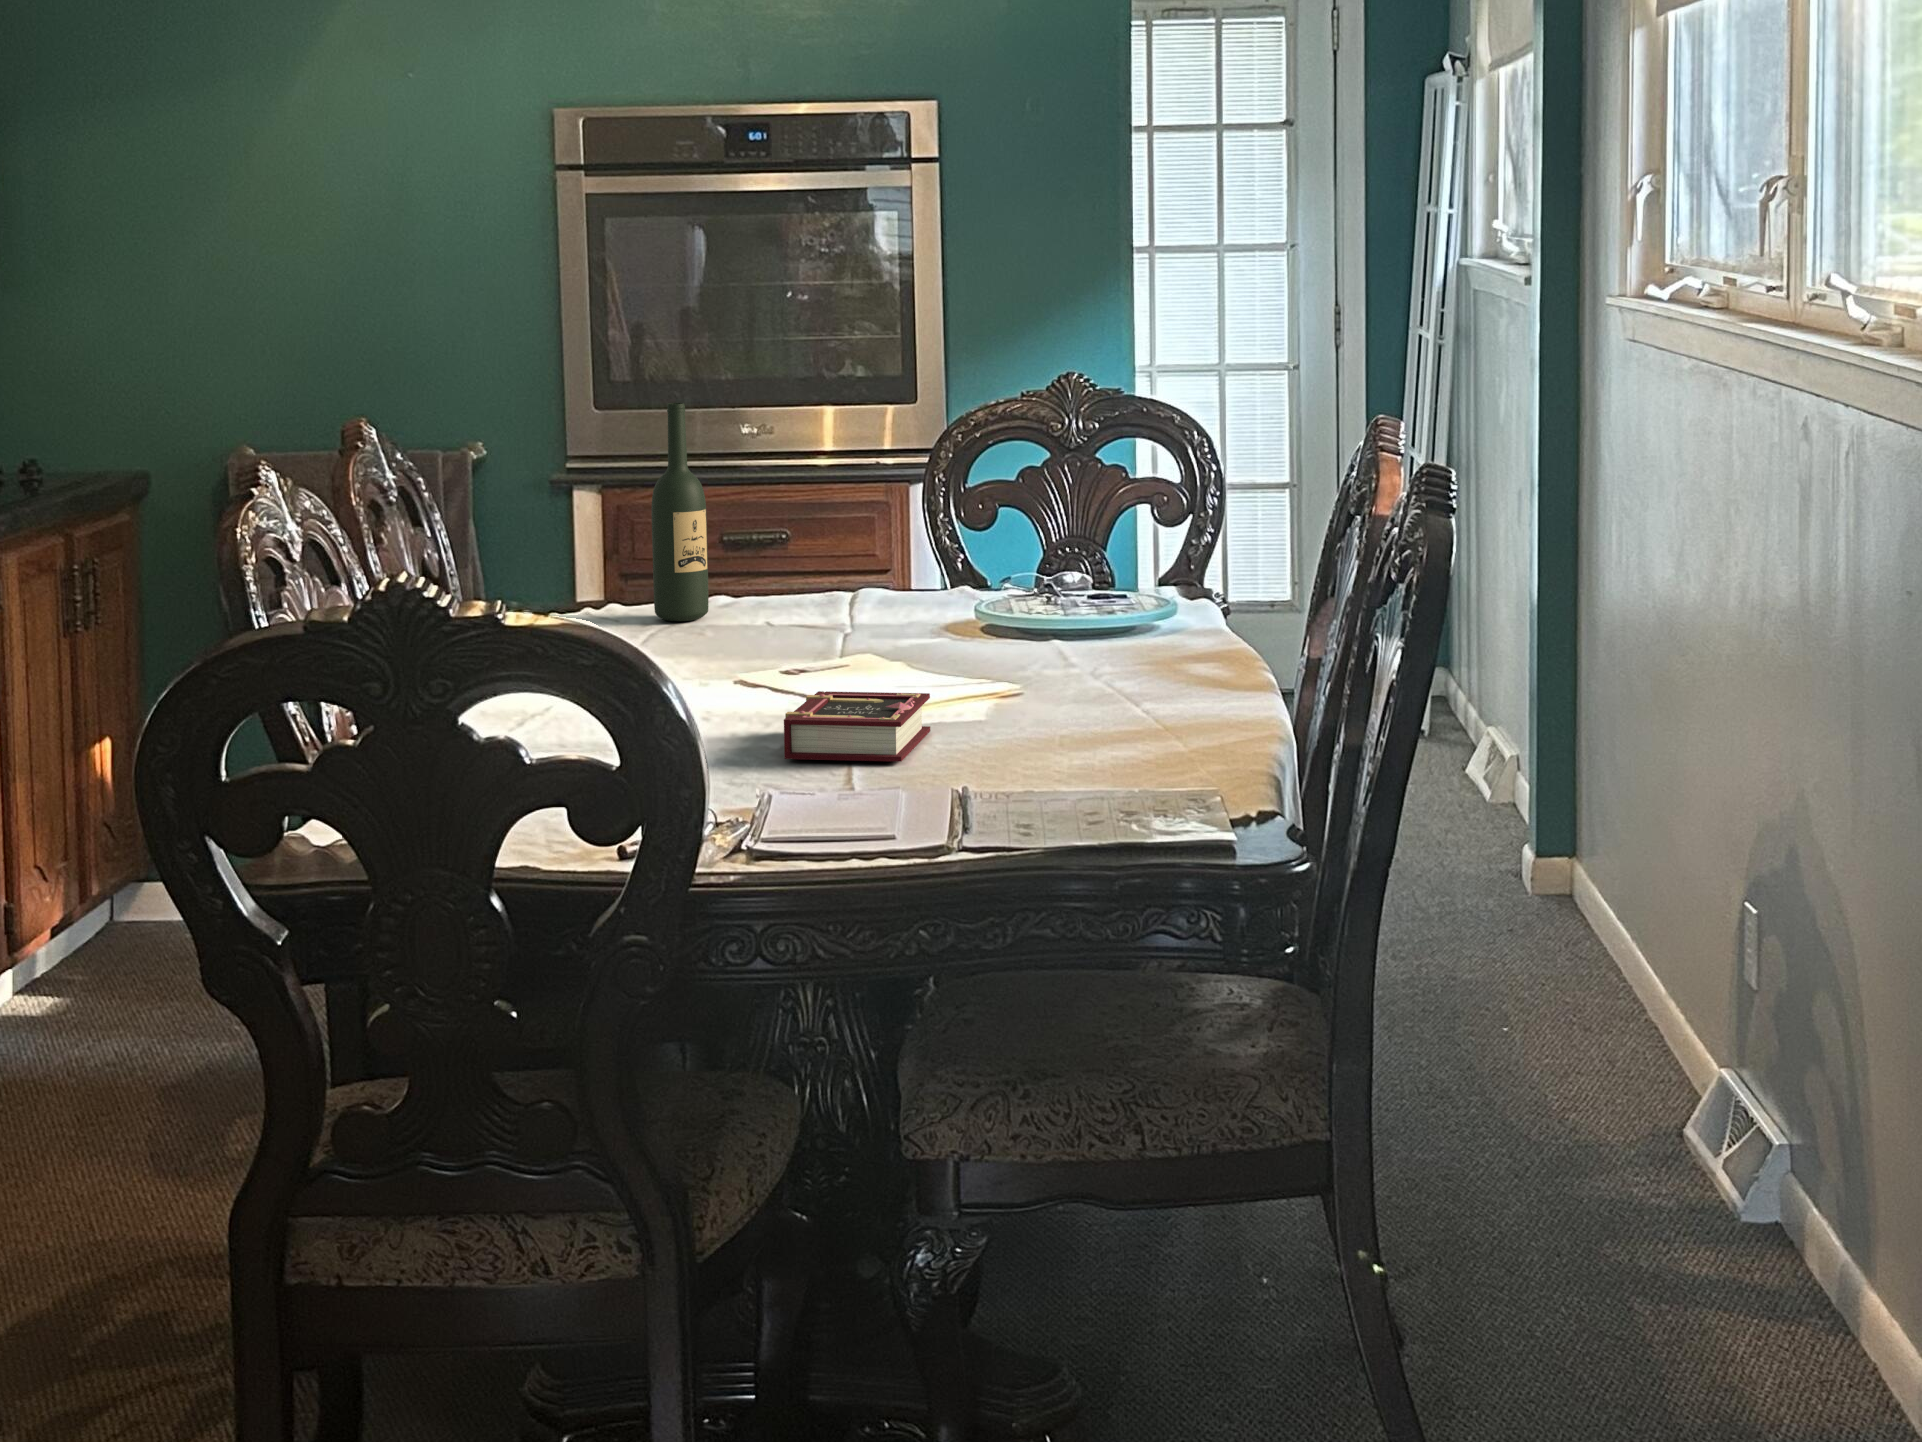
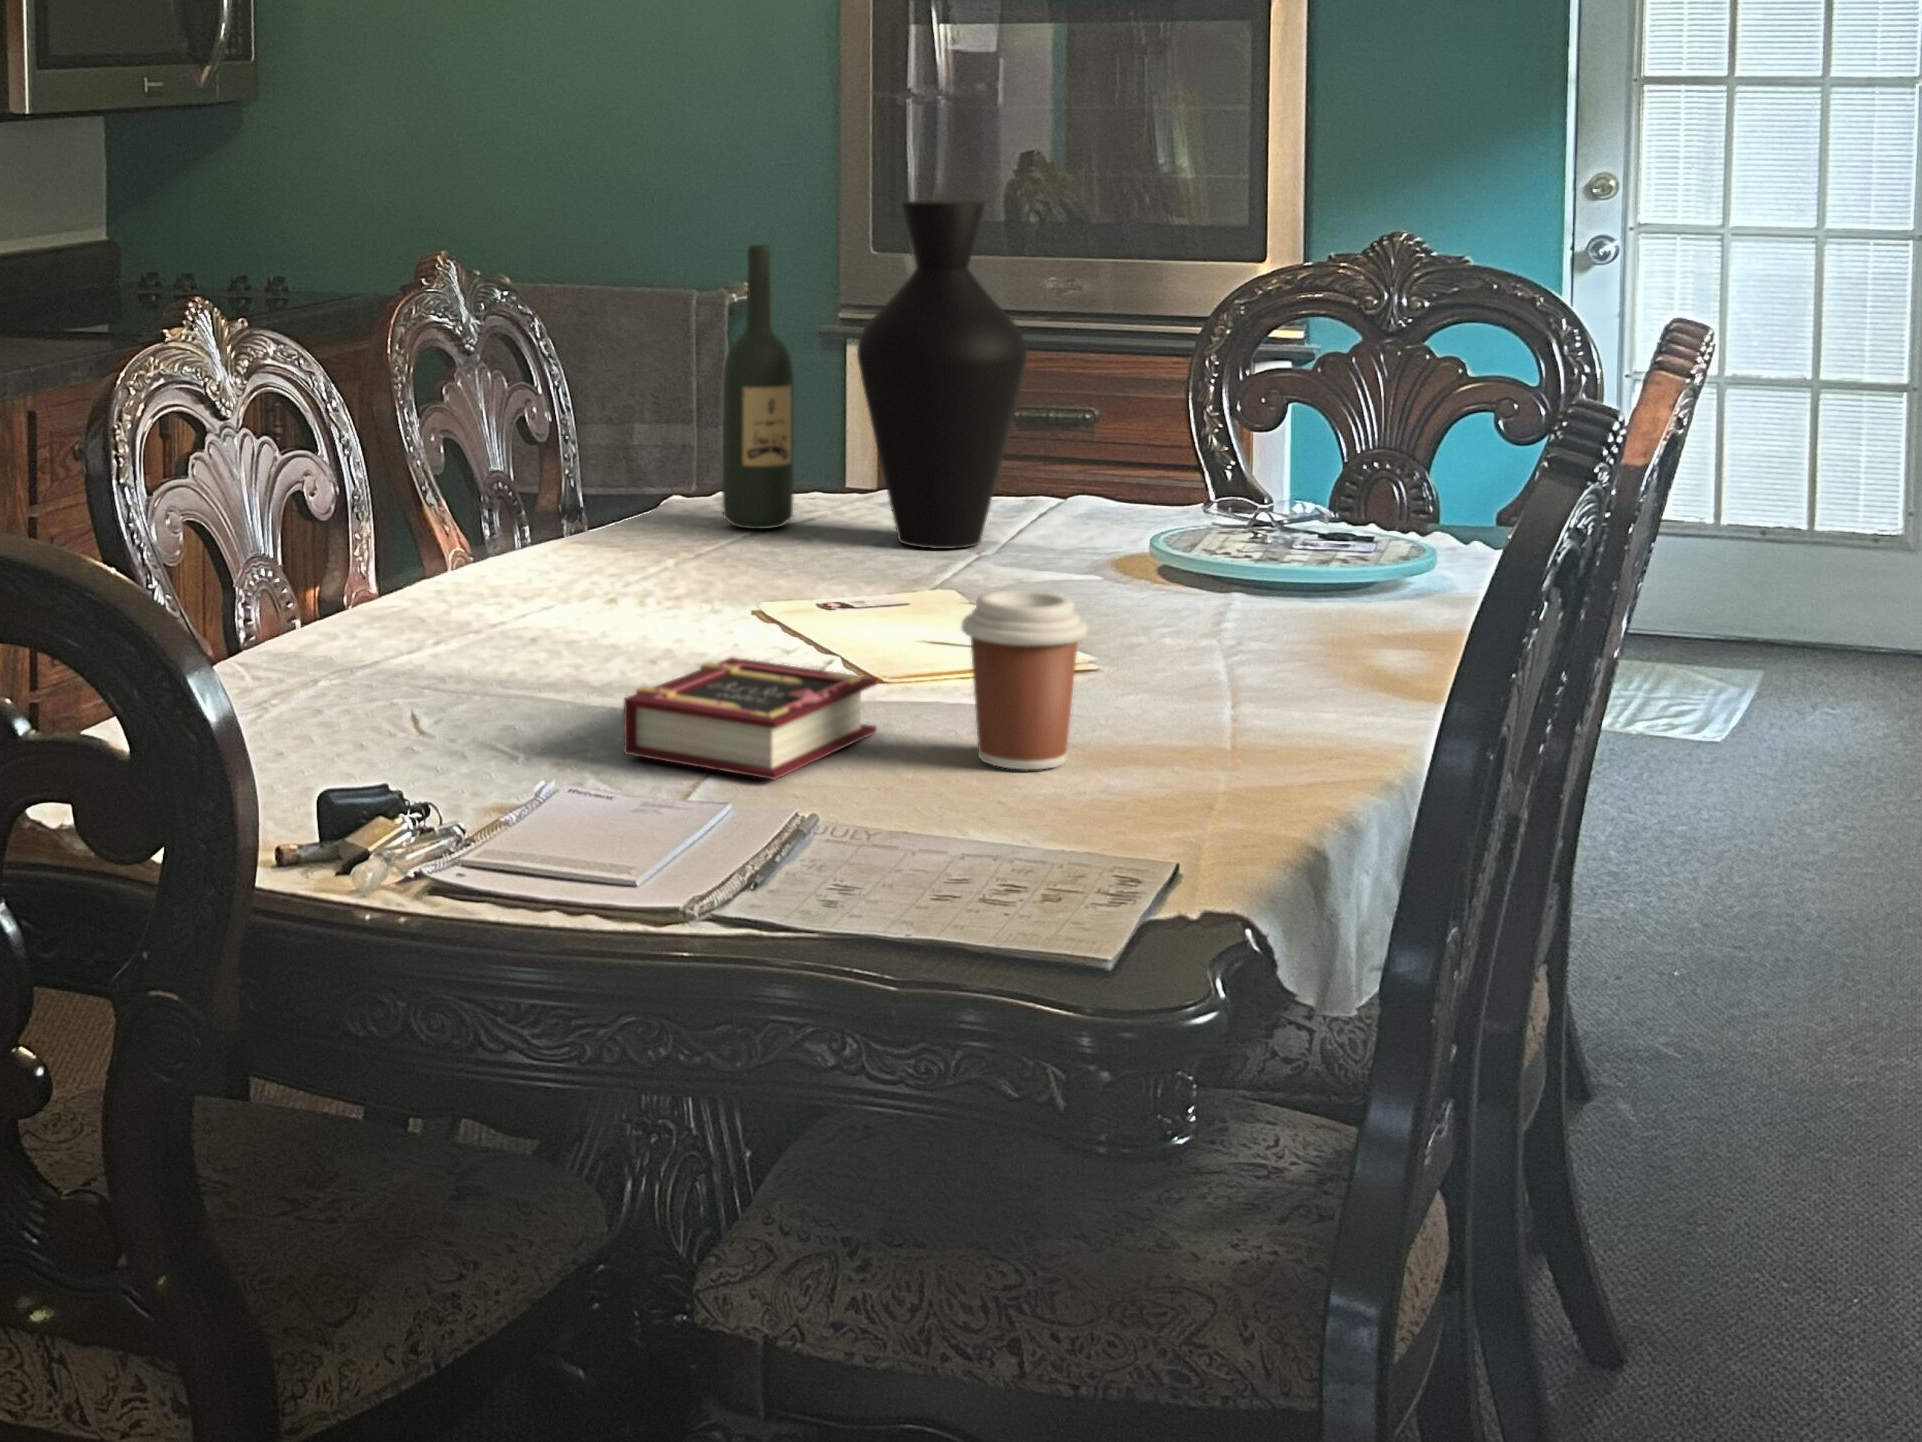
vase: none [763,363,887,623] -> present [857,200,1027,549]
coffee cup: none [997,623,1079,740] -> present [961,590,1087,770]

